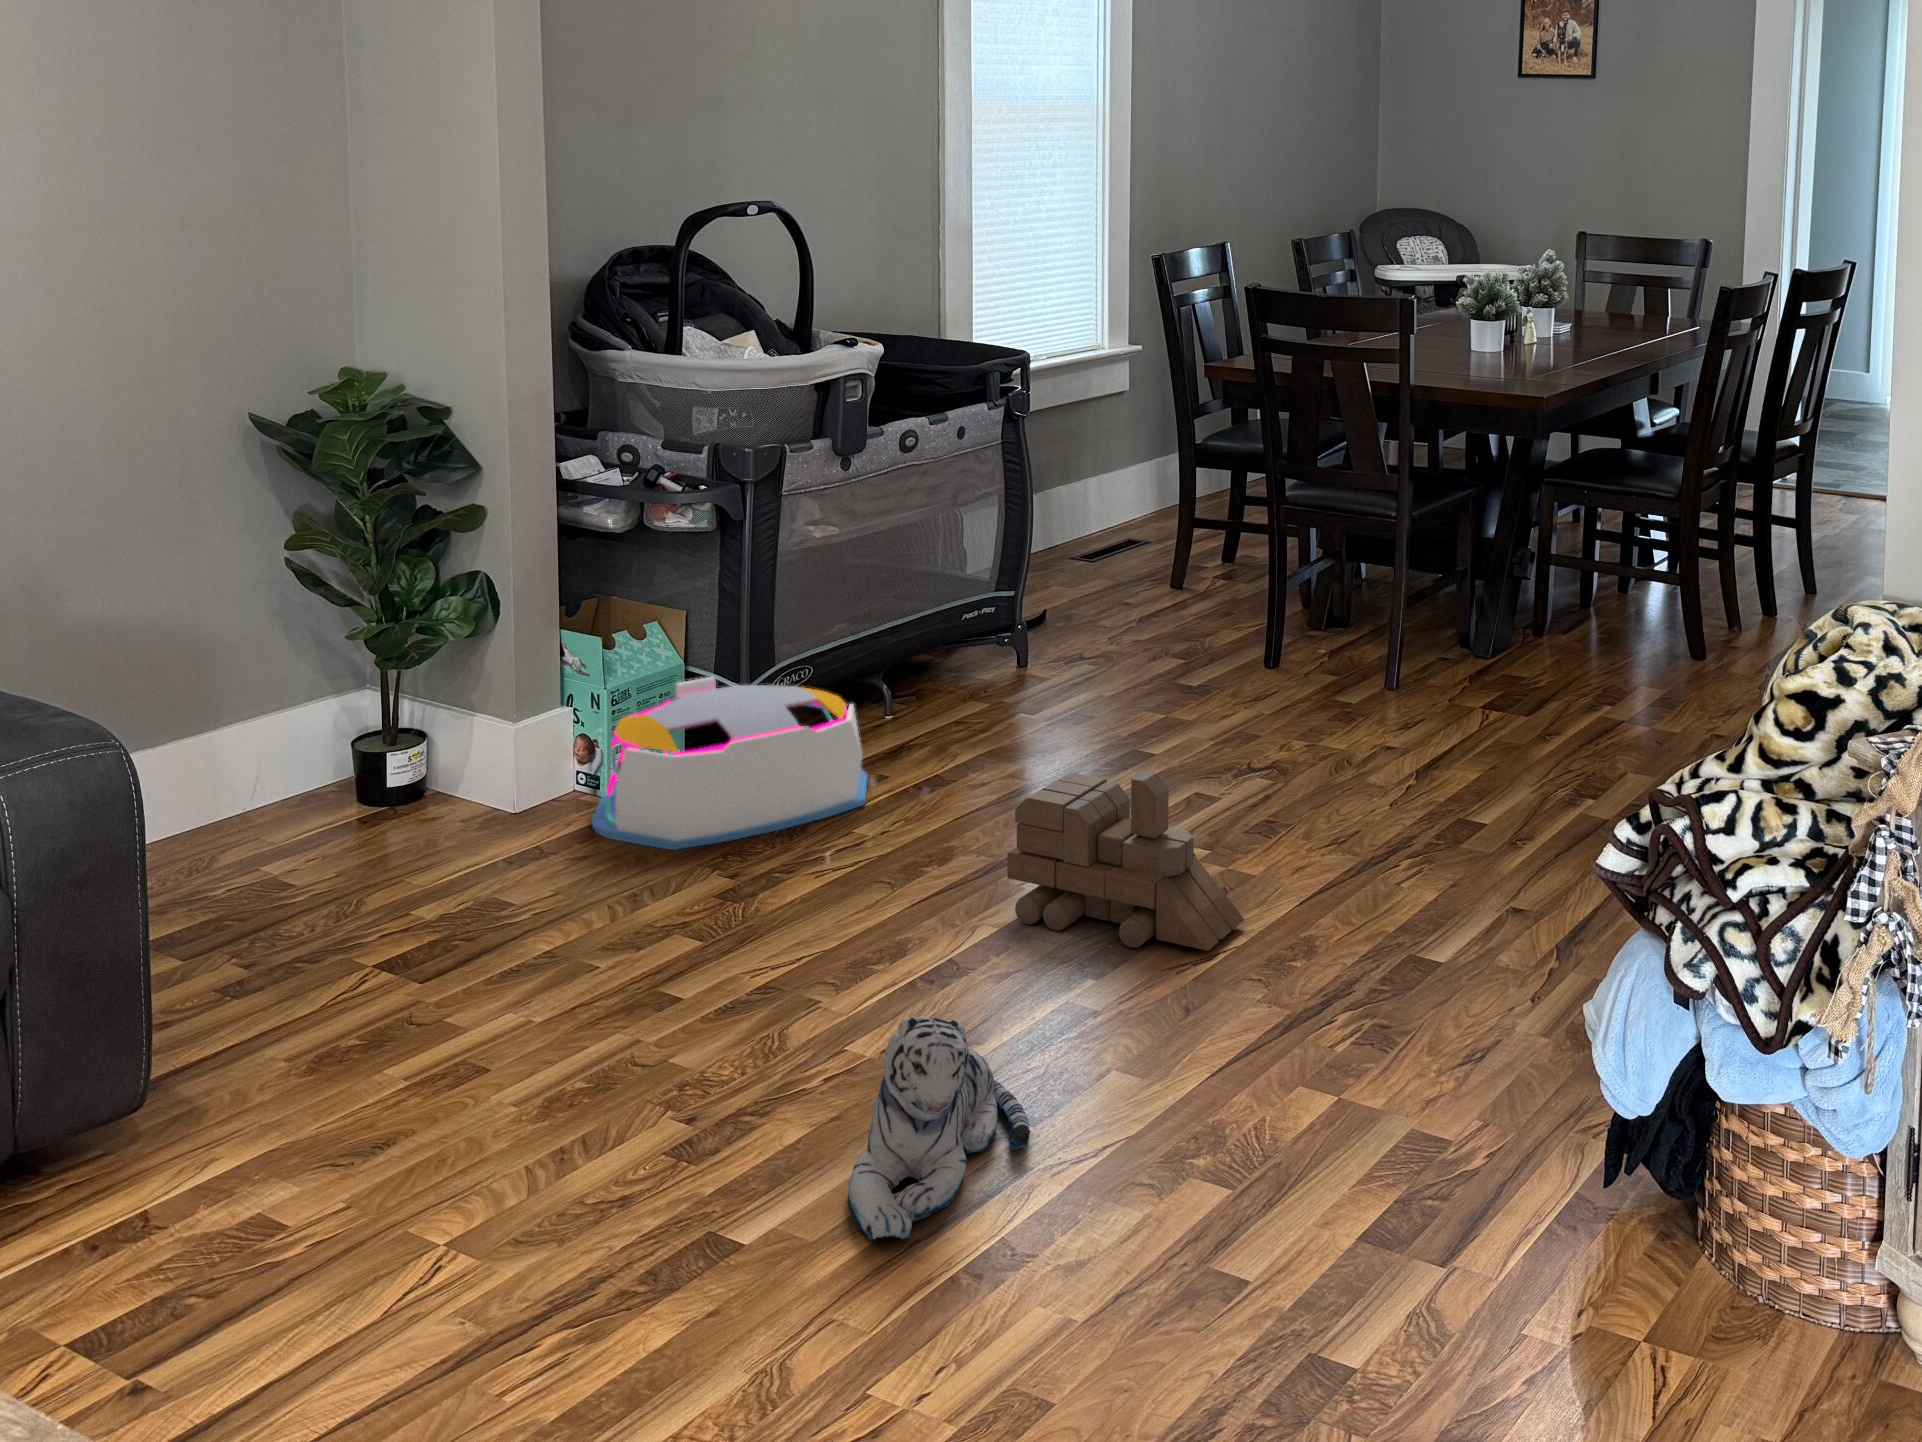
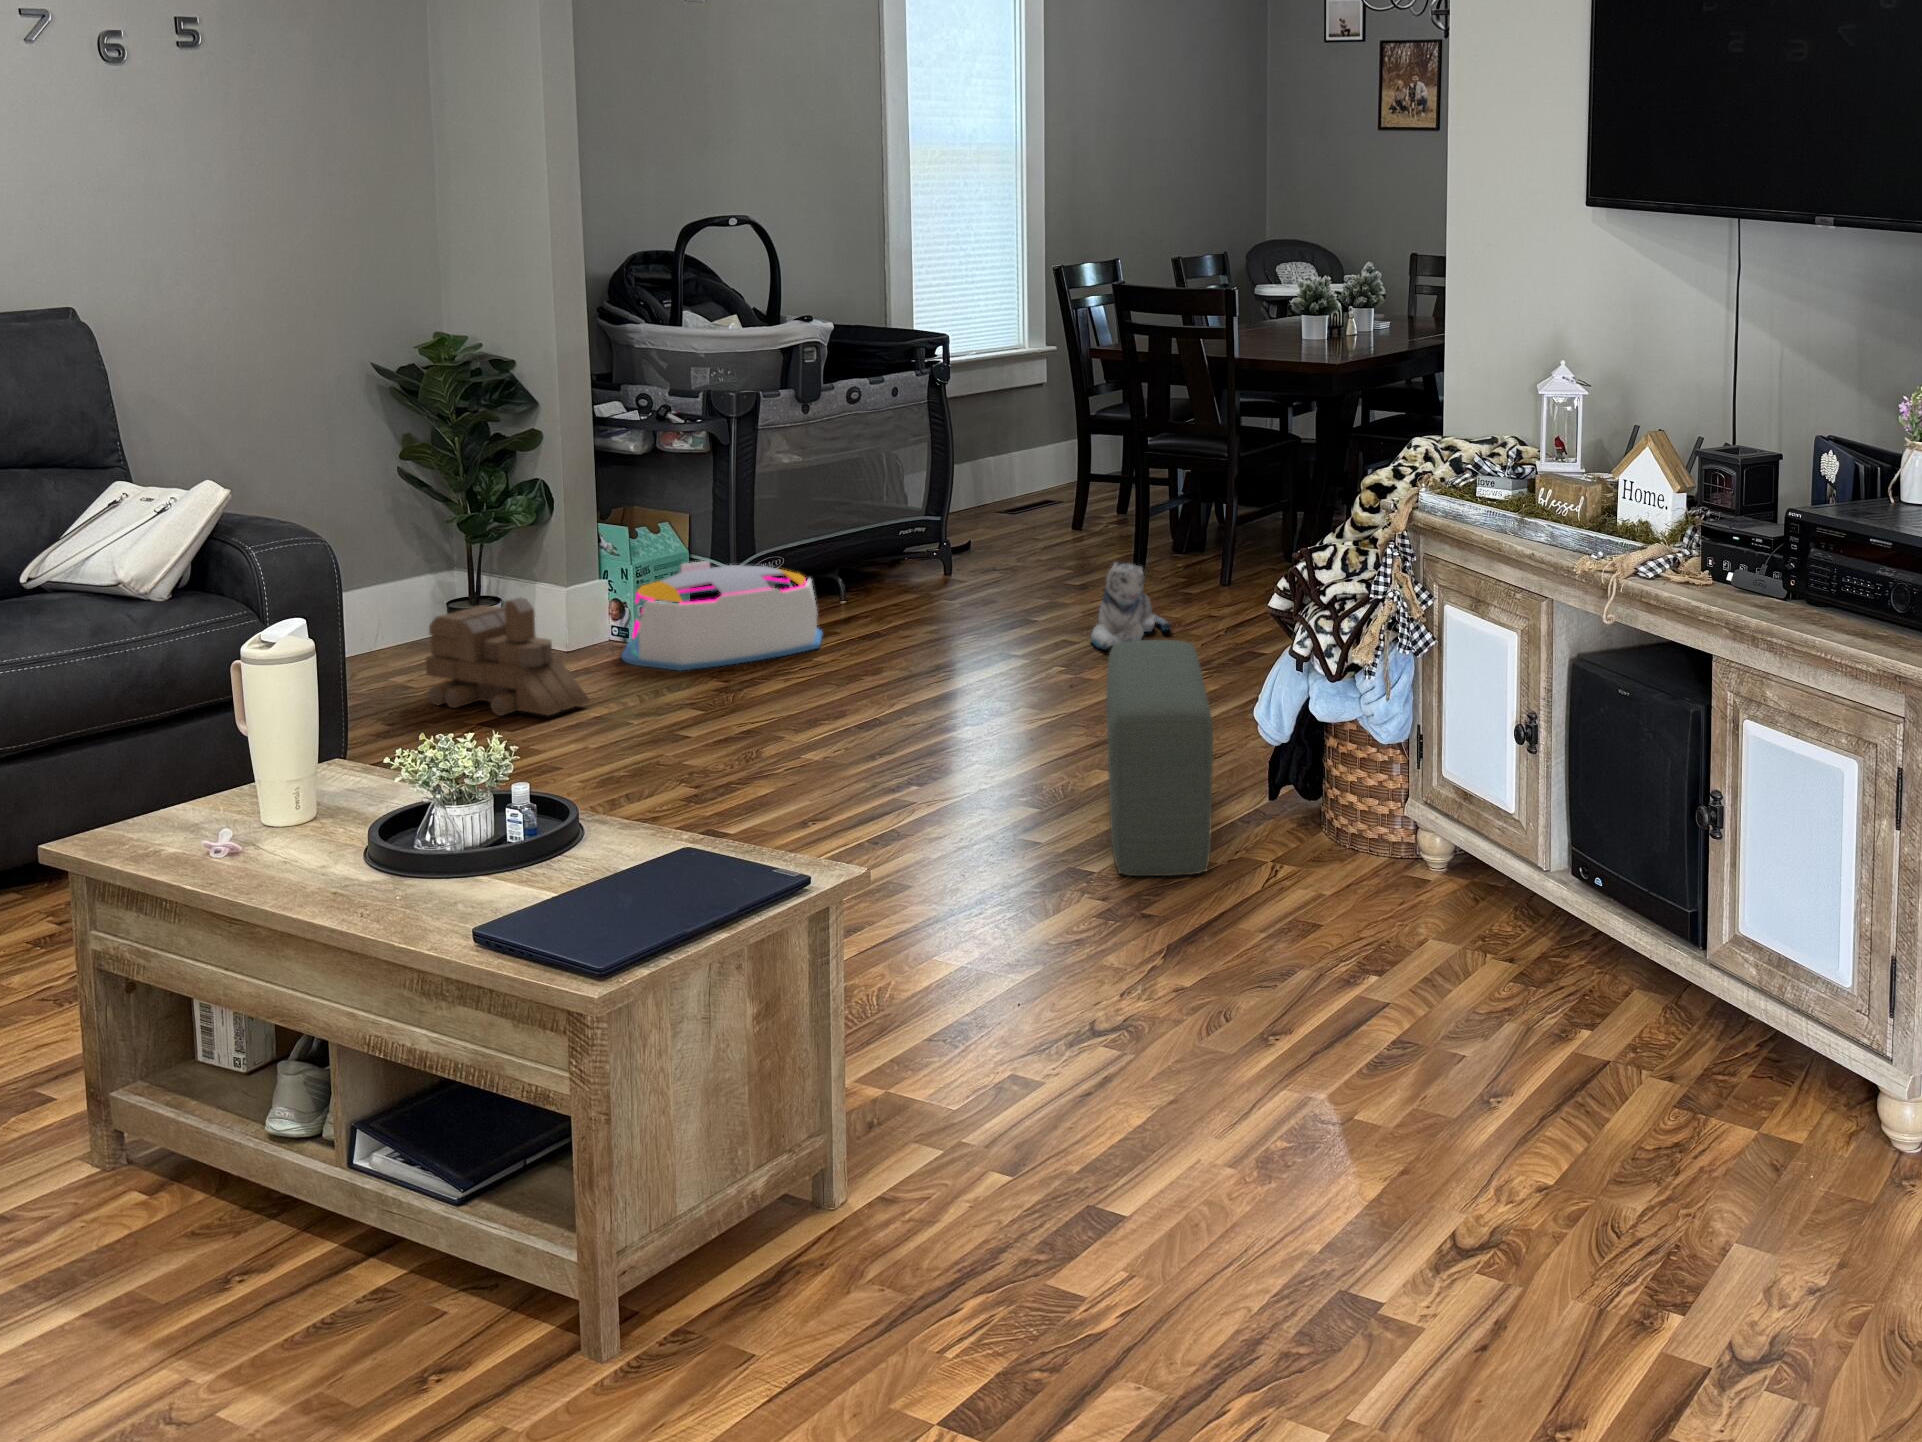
toy train: present [1007,771,1244,951] -> present [426,597,590,716]
pouf: none [1328,890,1548,1362] -> present [1106,640,1213,876]
plush toy: present [848,1016,1030,1242] -> present [1091,562,1171,650]

